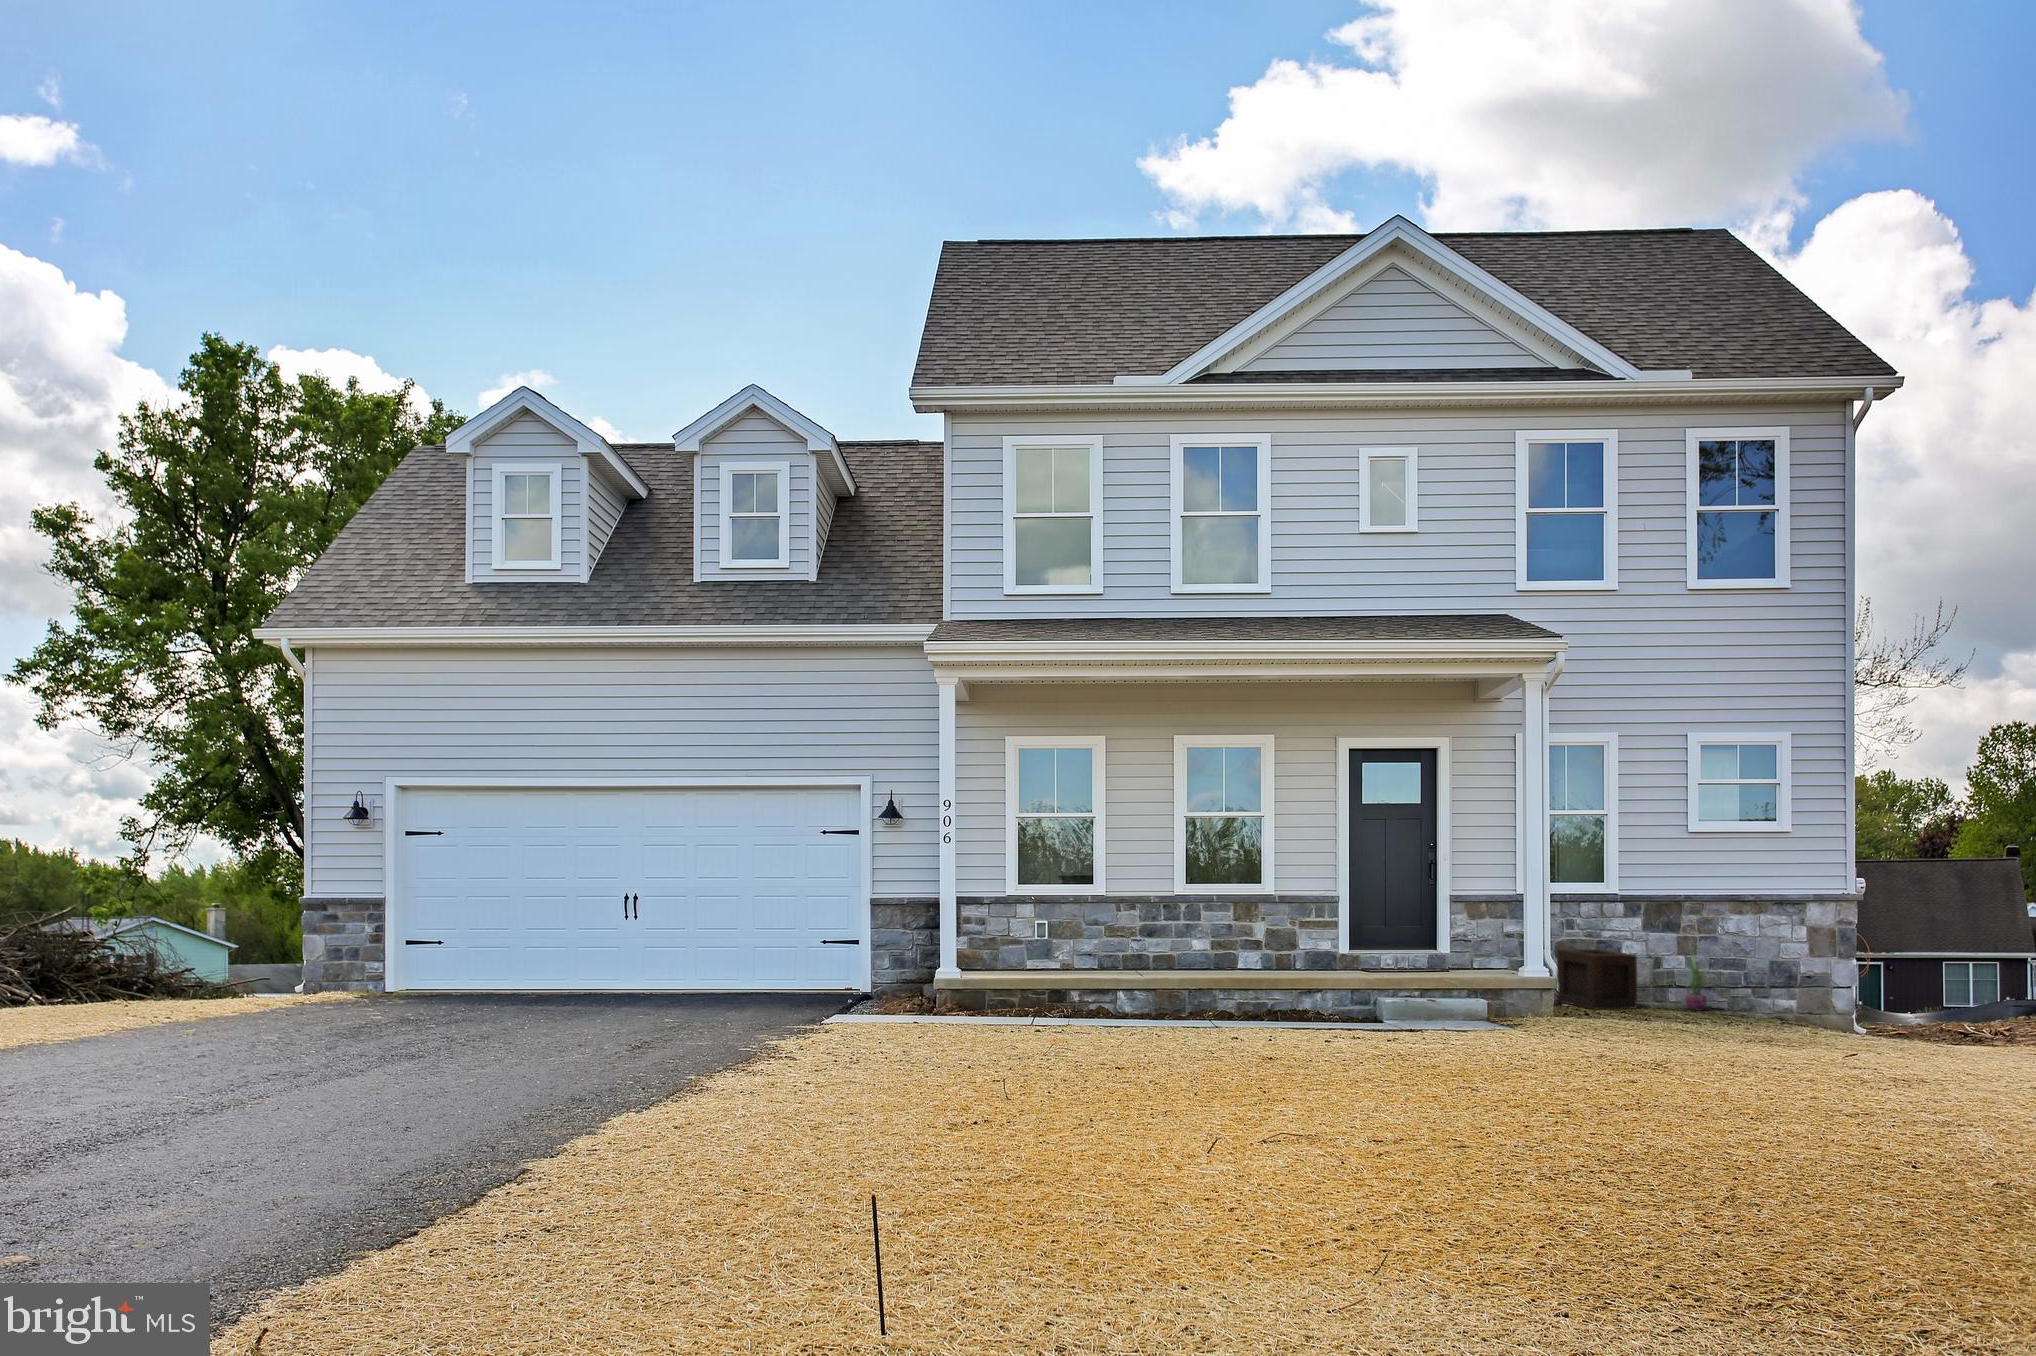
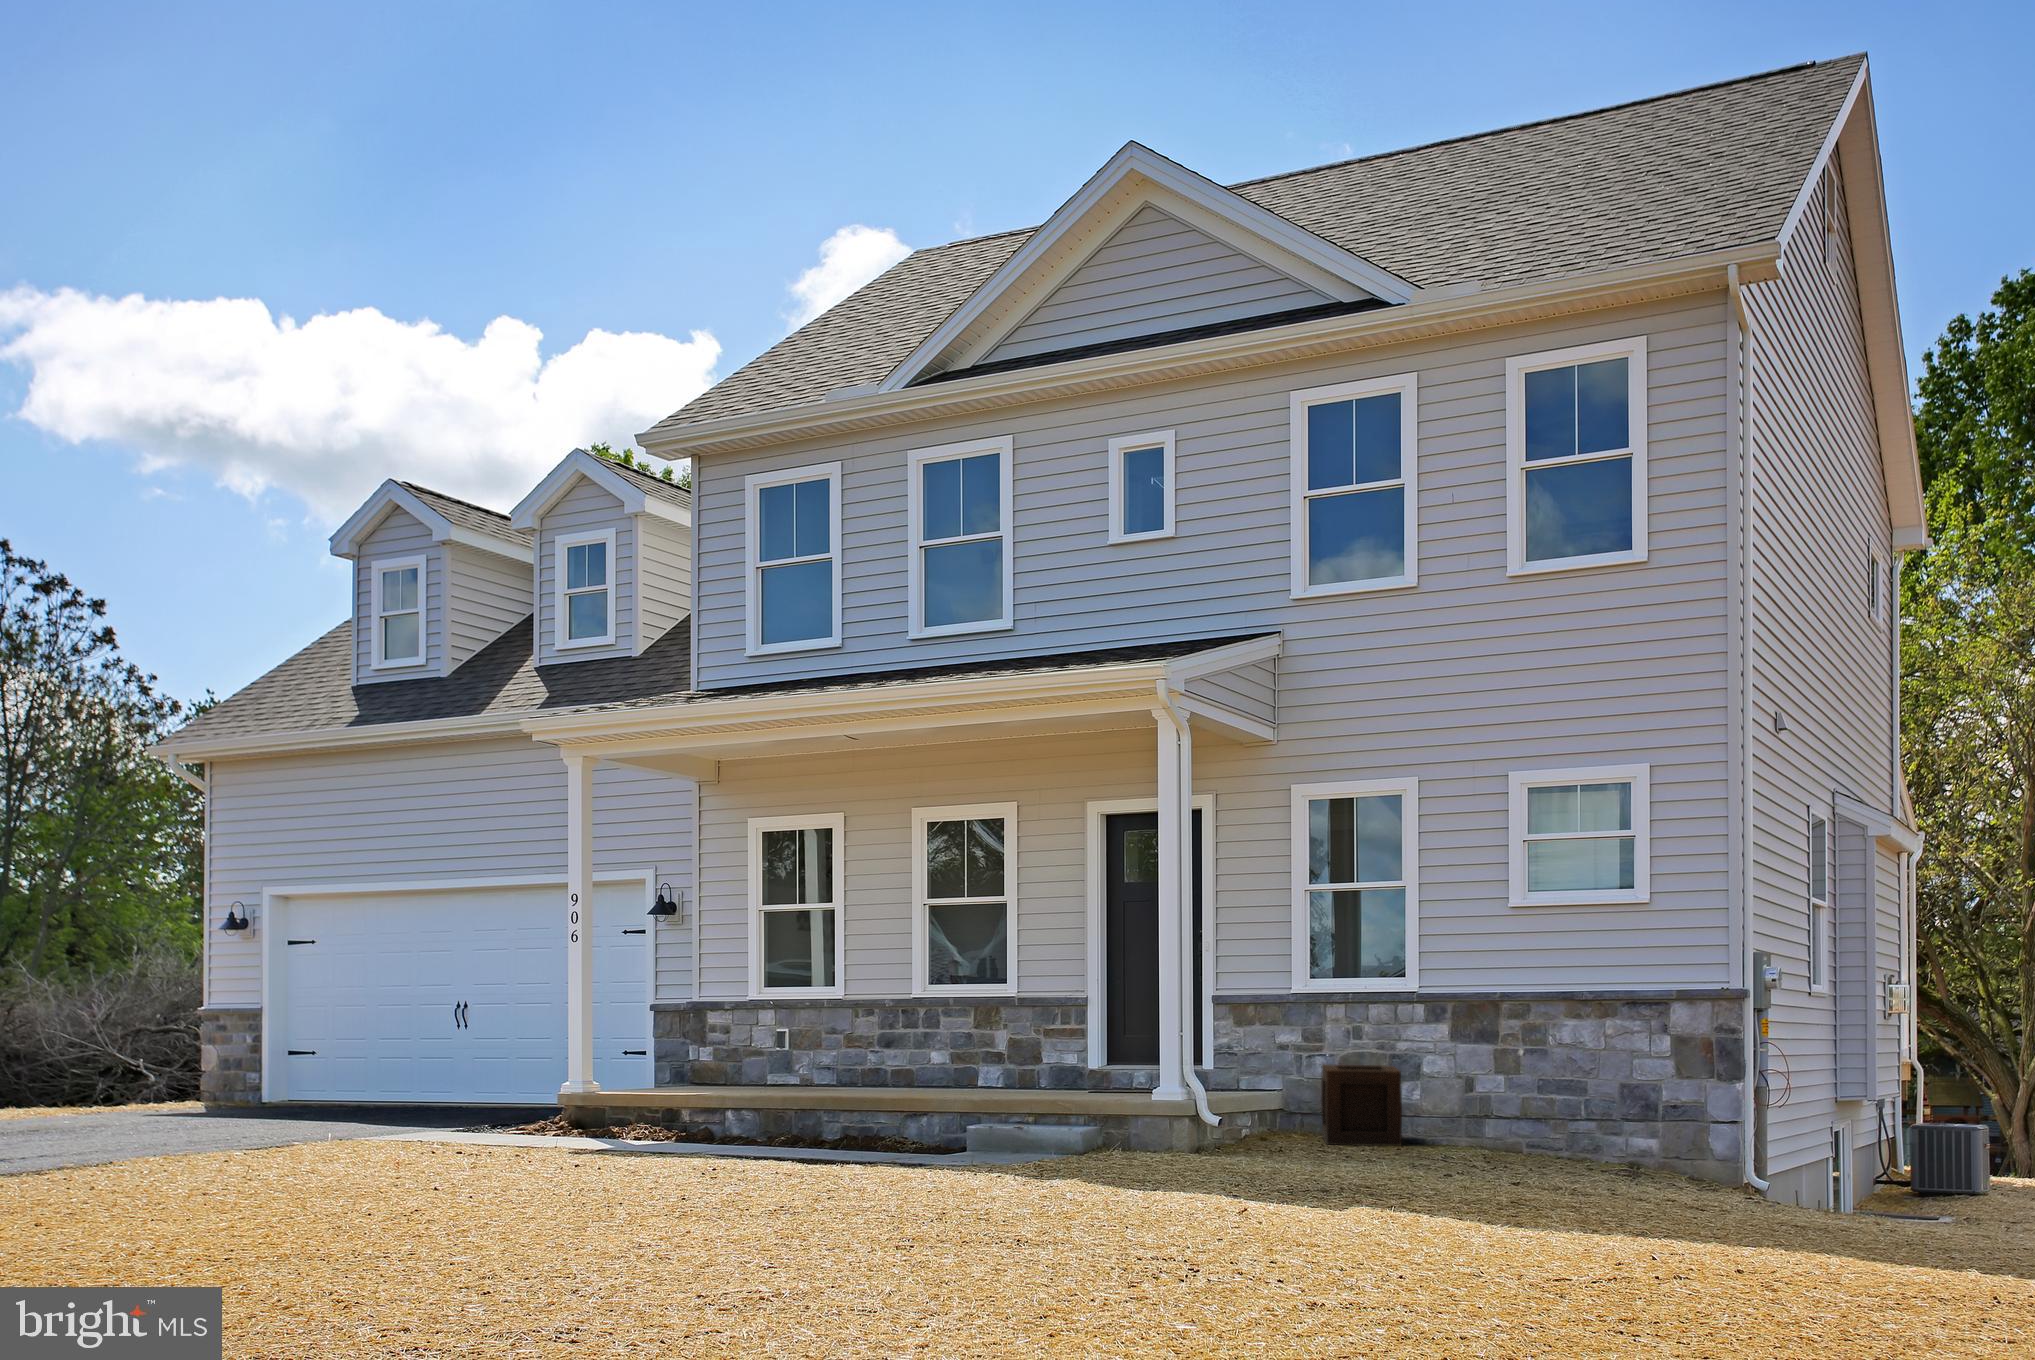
decorative plant: present [1685,954,1708,1011] -> none [1437,1070,1526,1151]

